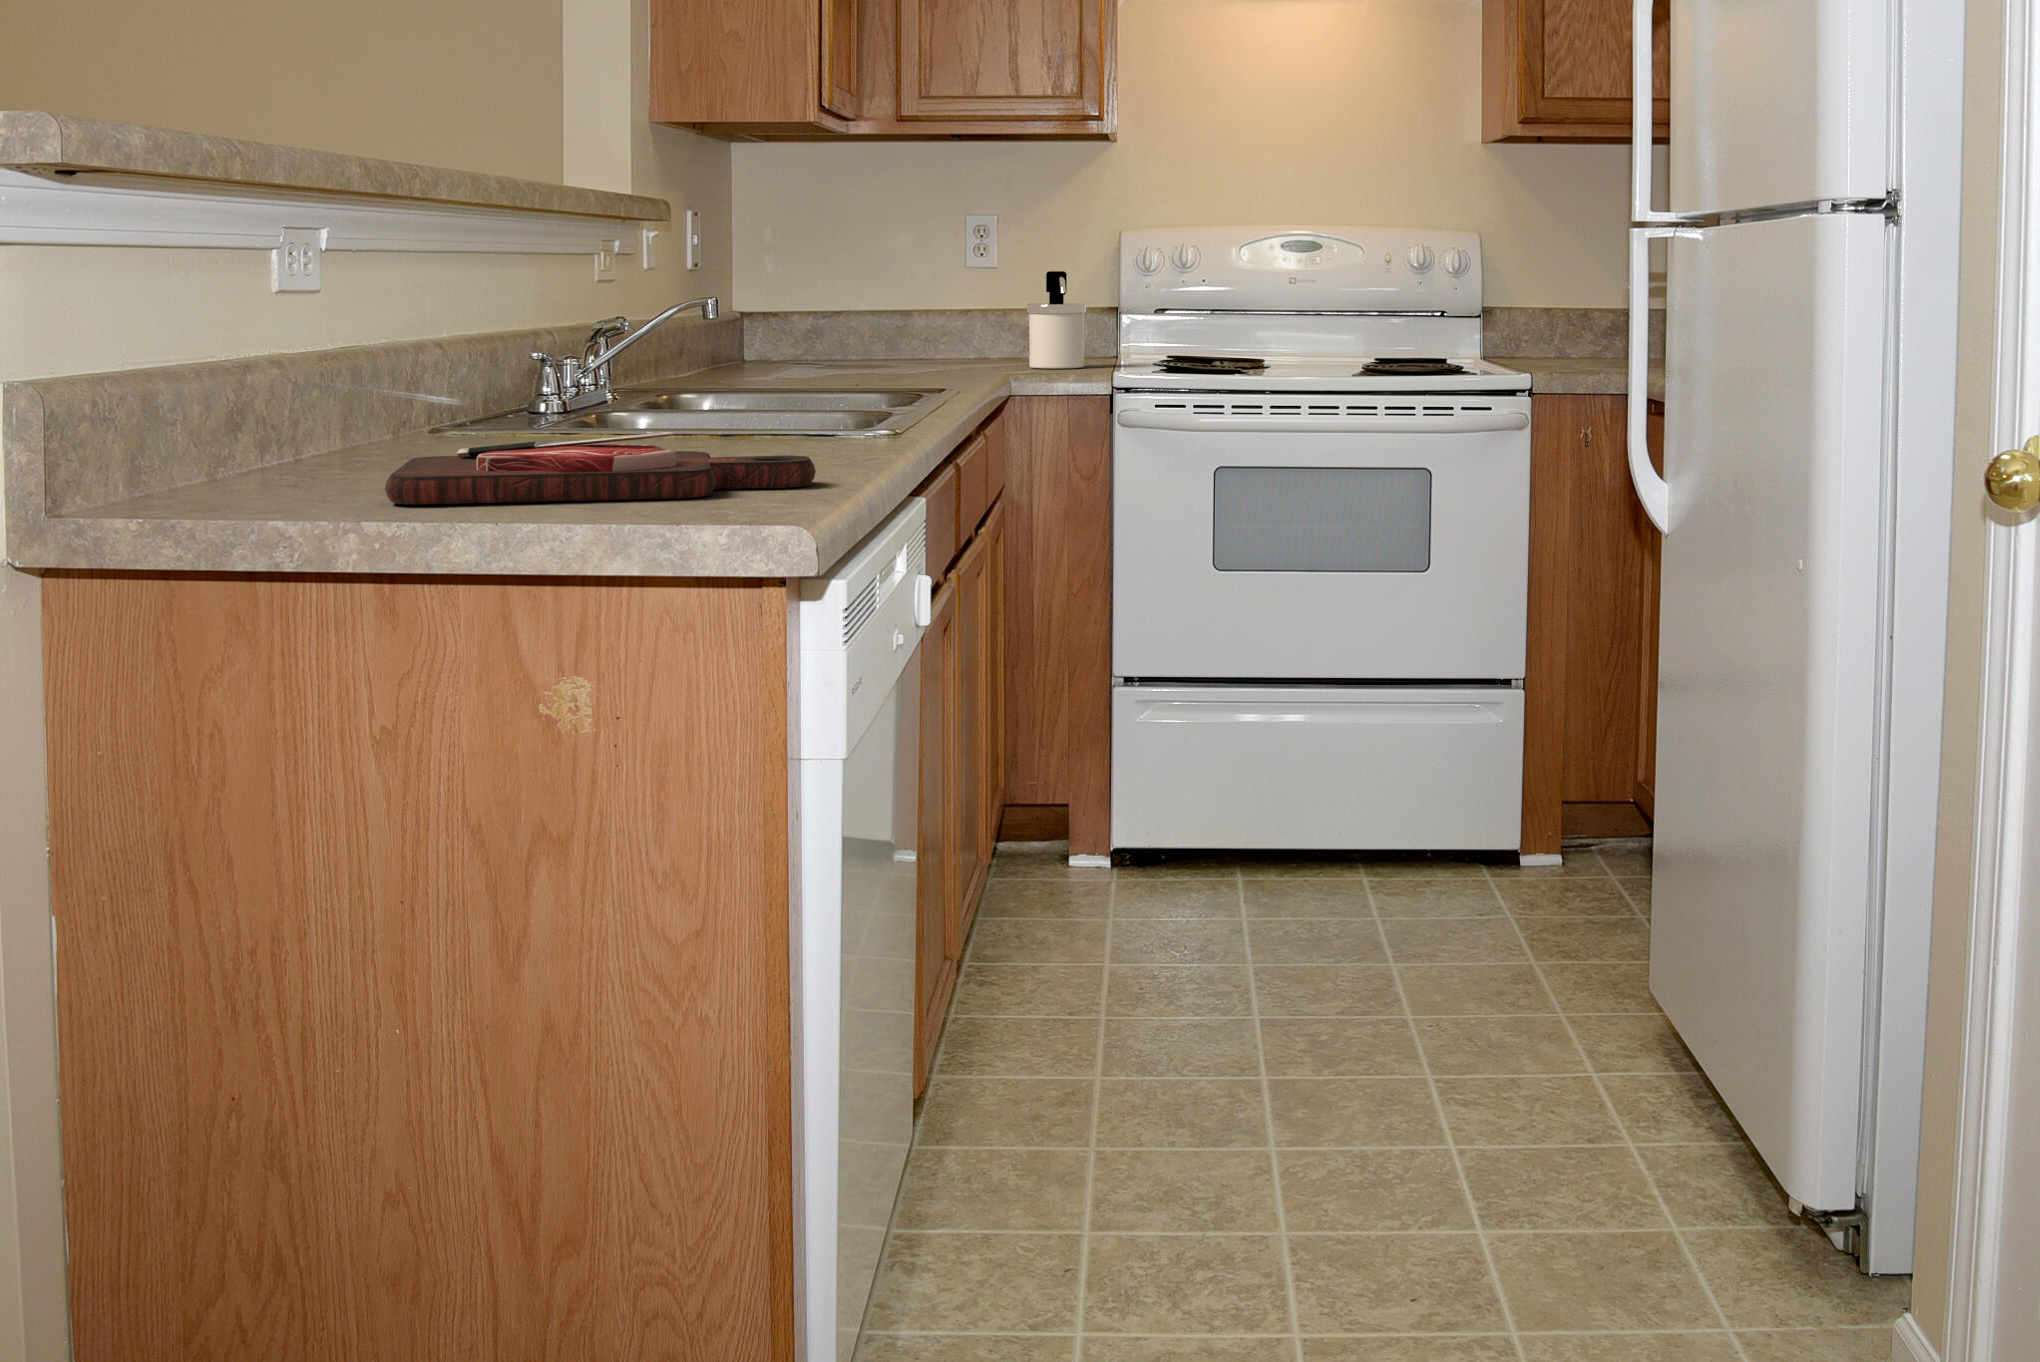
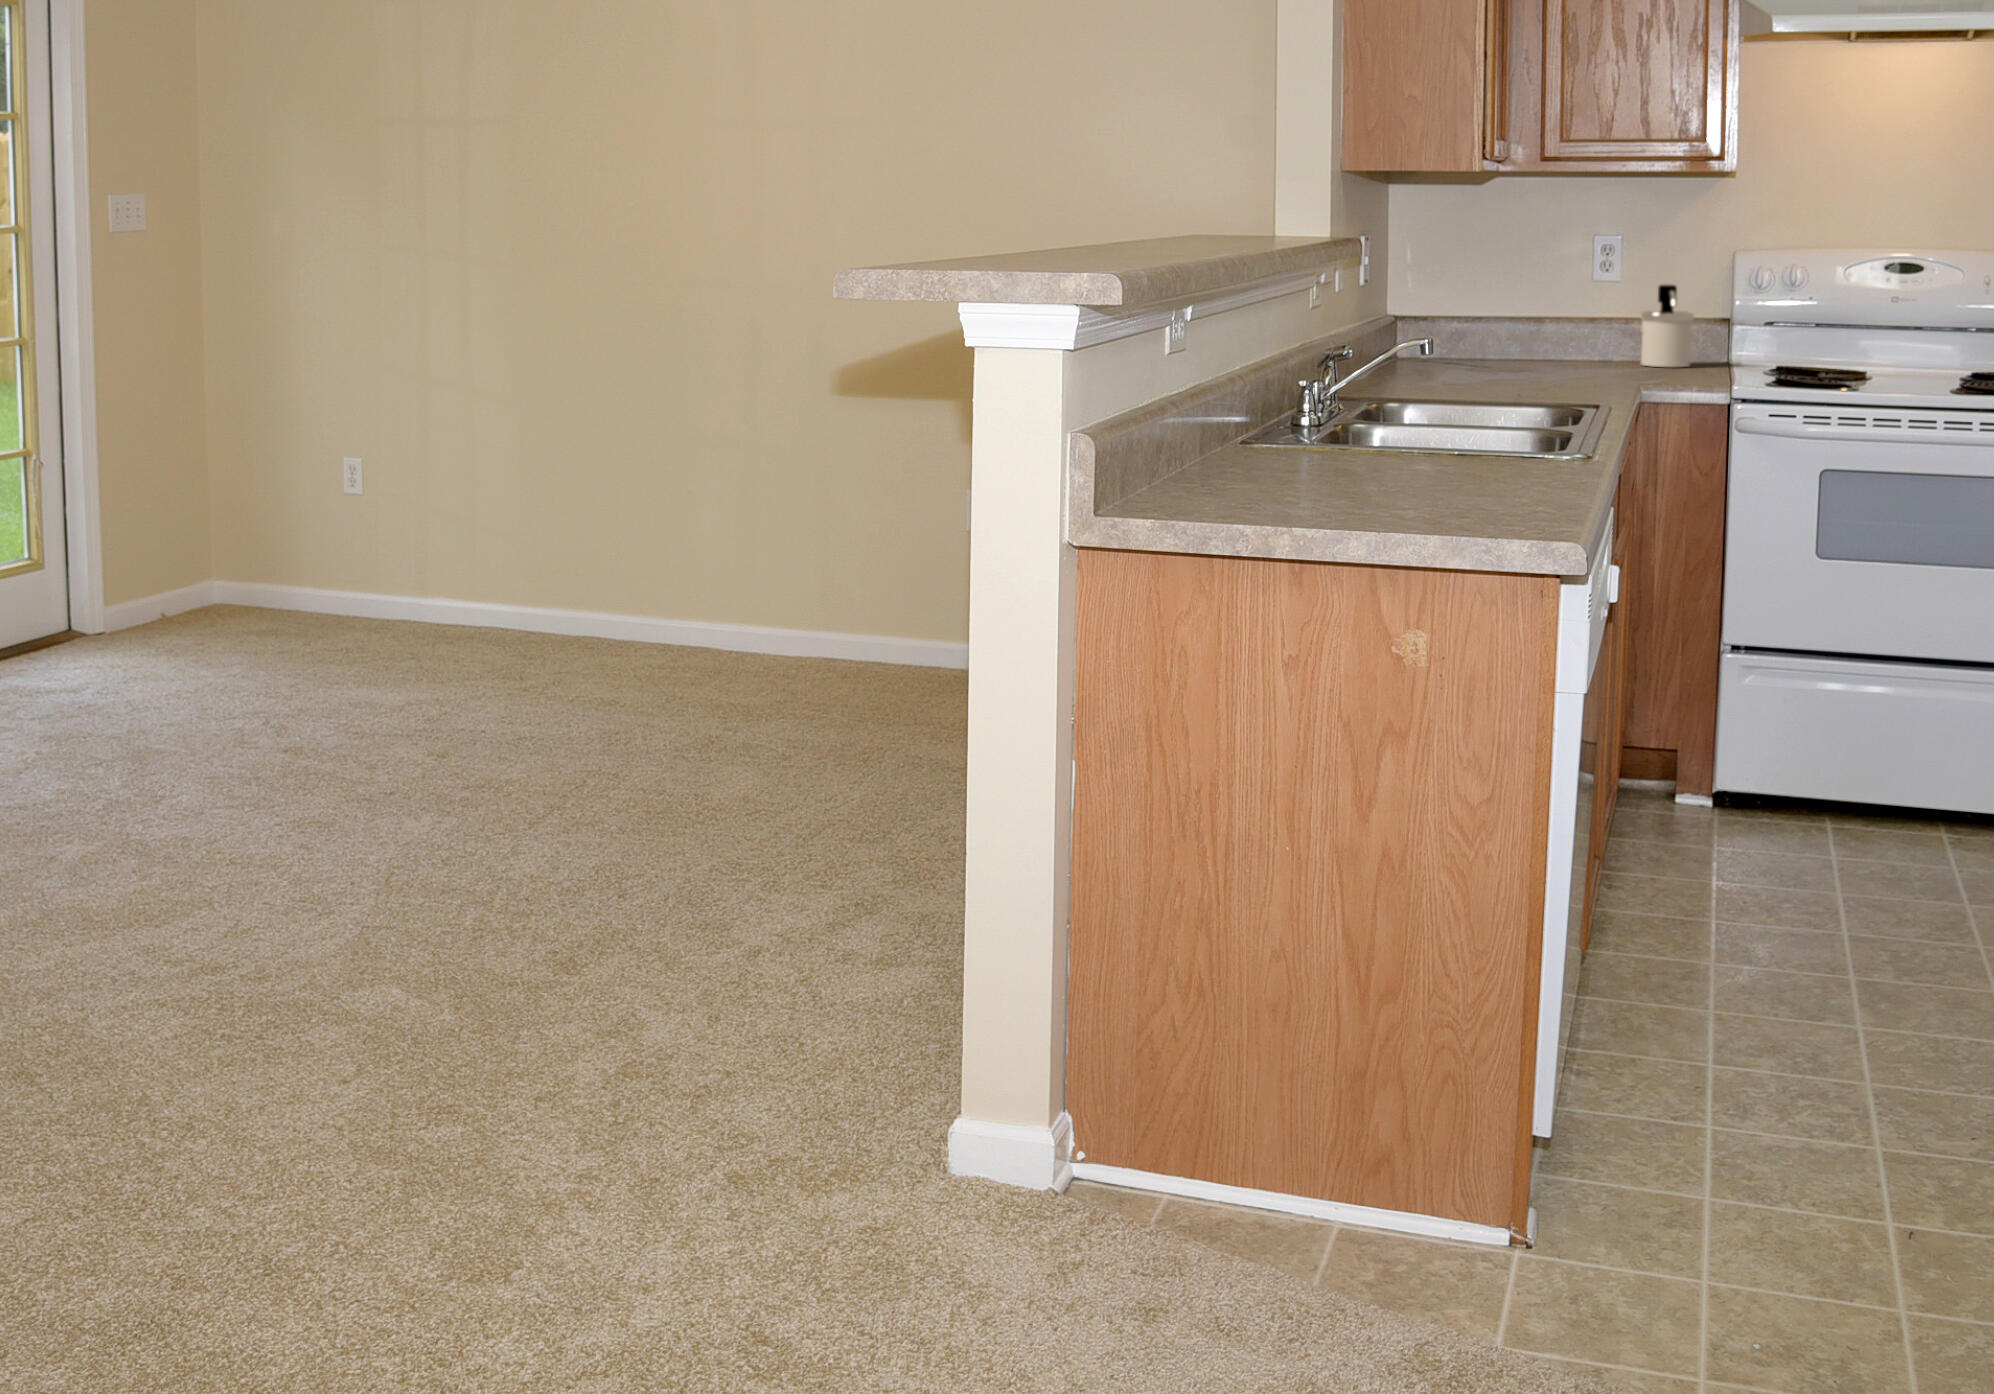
cutting board: present [385,432,816,504] -> none [1213,455,1498,503]

